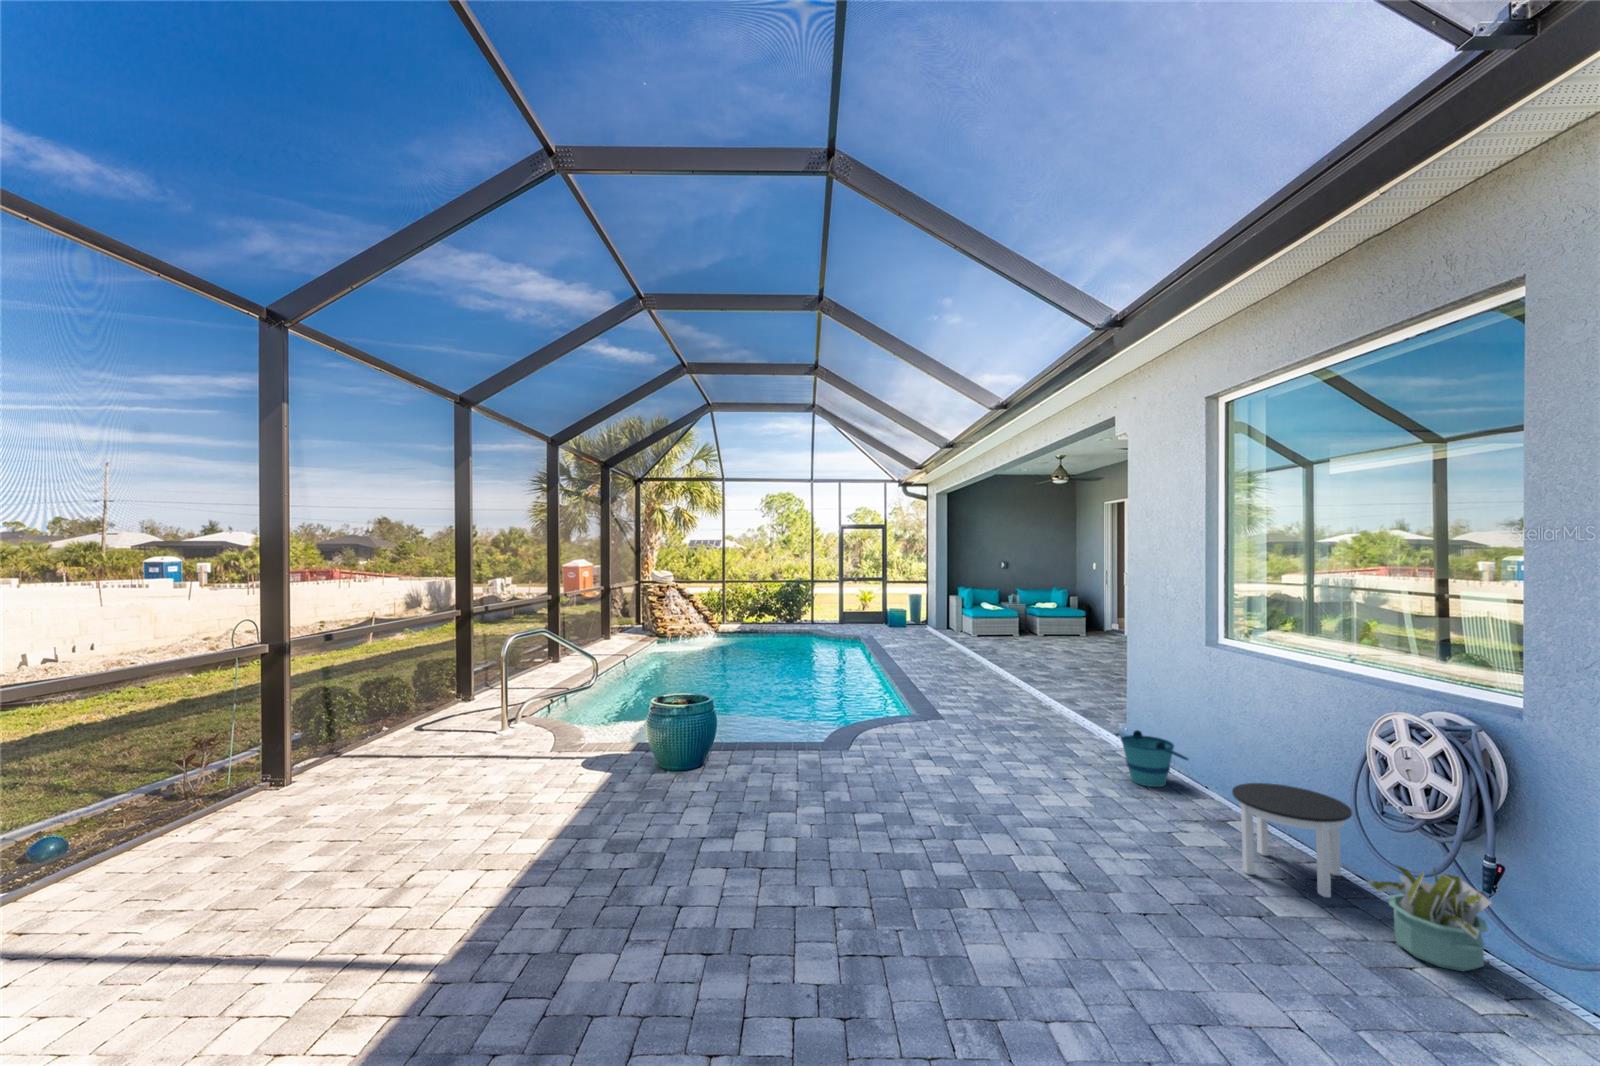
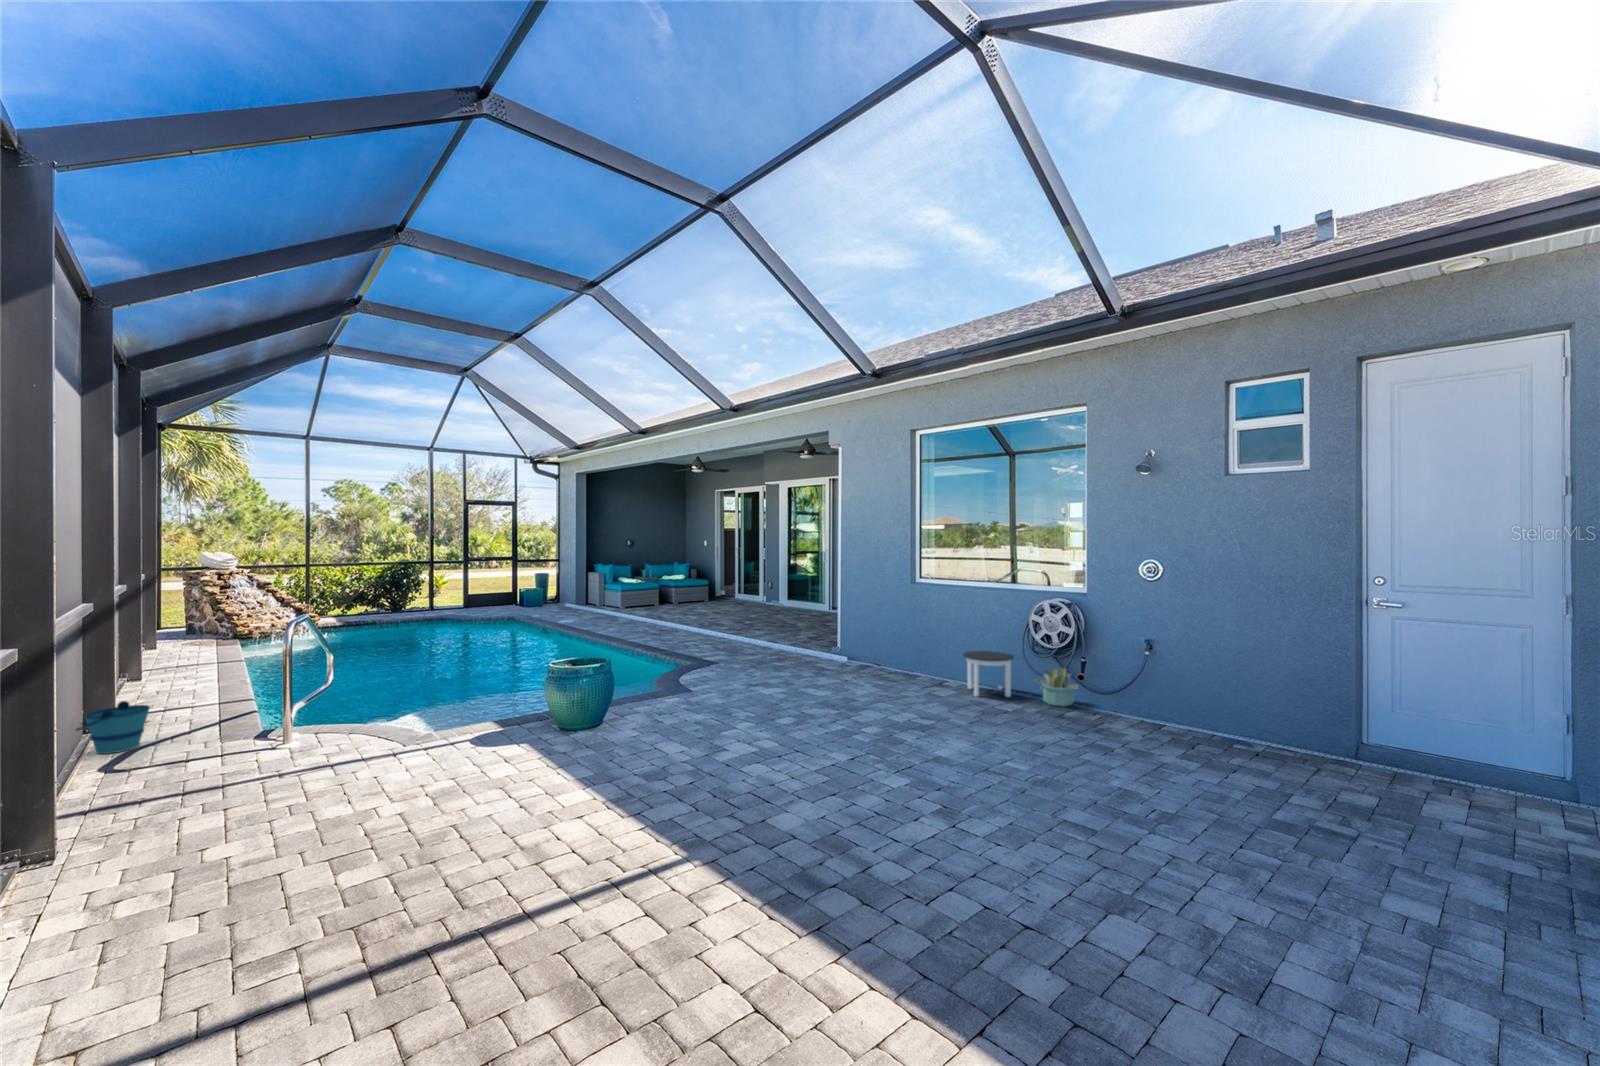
bucket: present [1121,730,1188,787] -> present [74,701,150,754]

